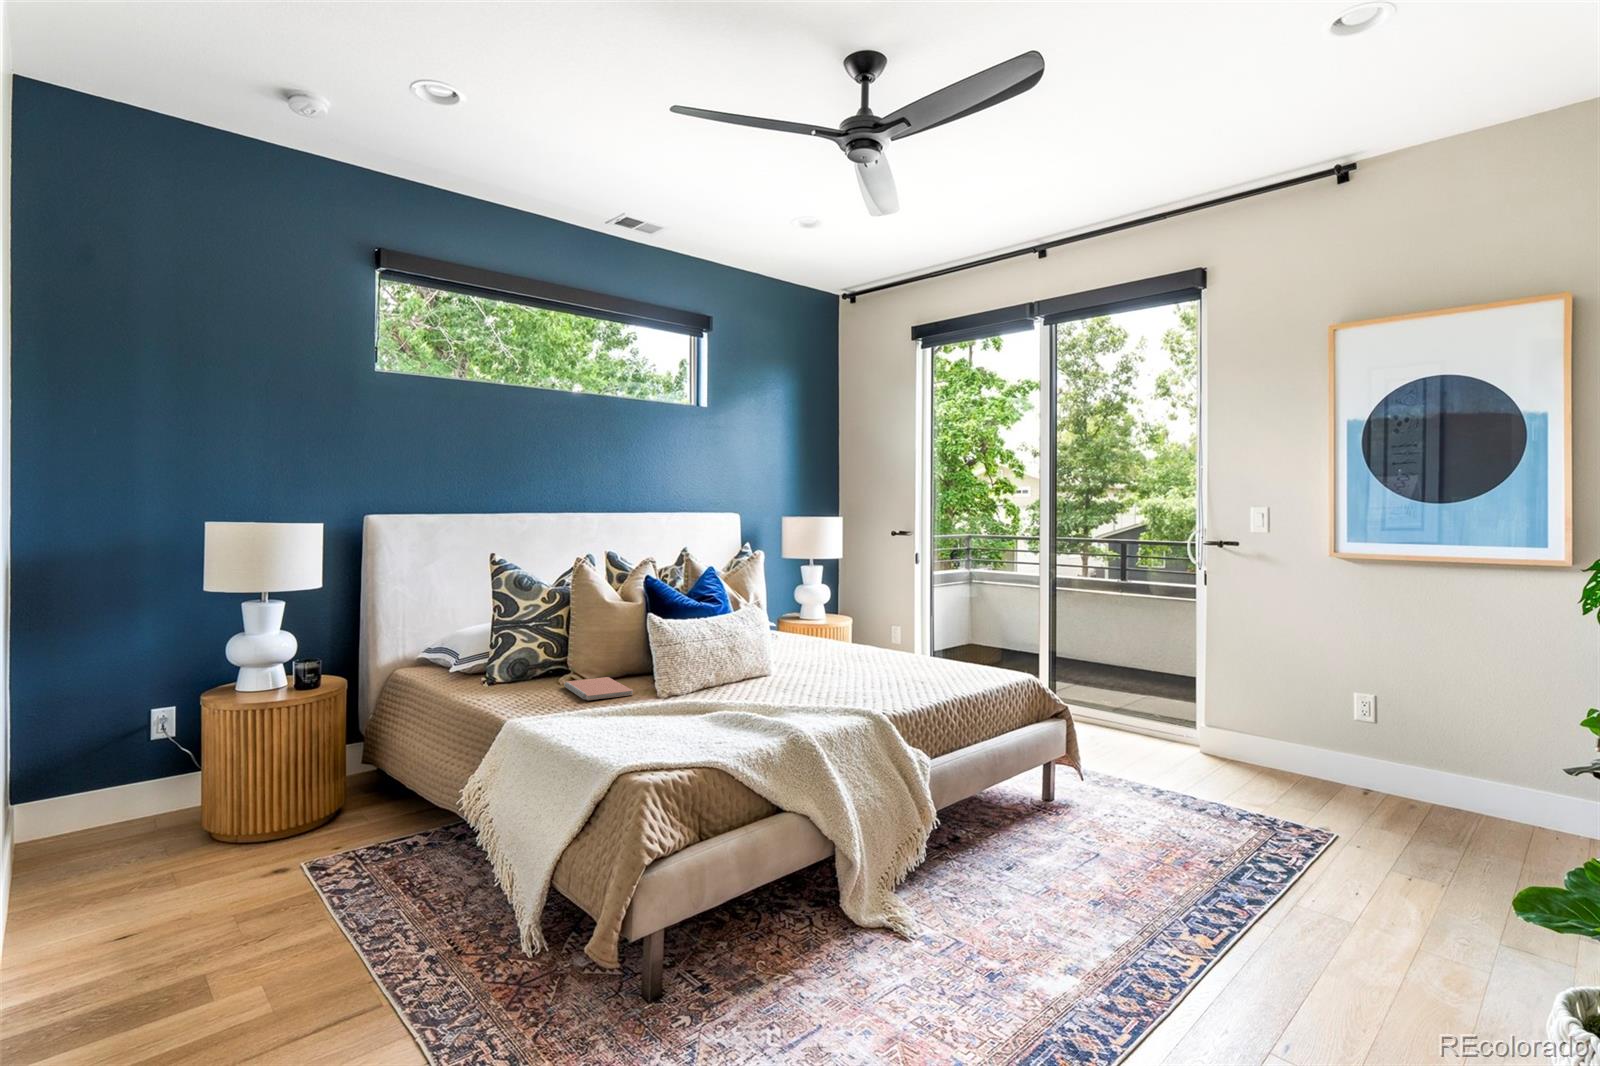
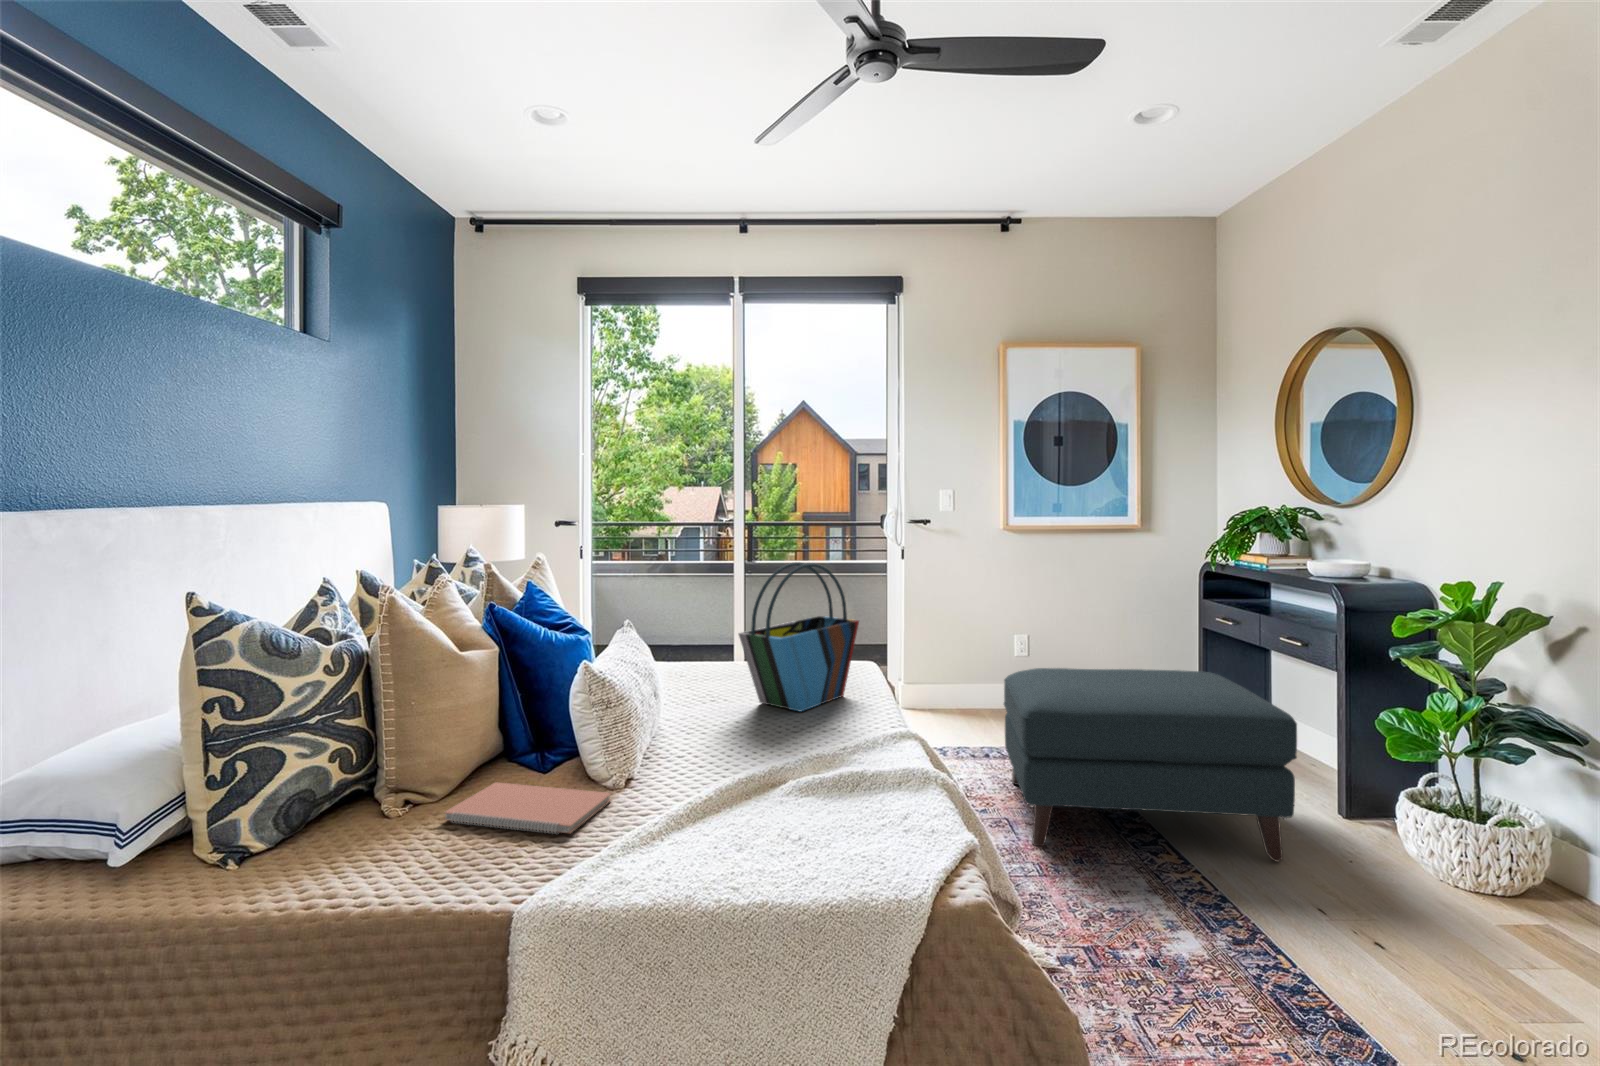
tote bag: none [797,566,906,681] -> present [739,562,859,712]
ottoman: none [1067,707,1439,979] -> present [1004,668,1297,862]

